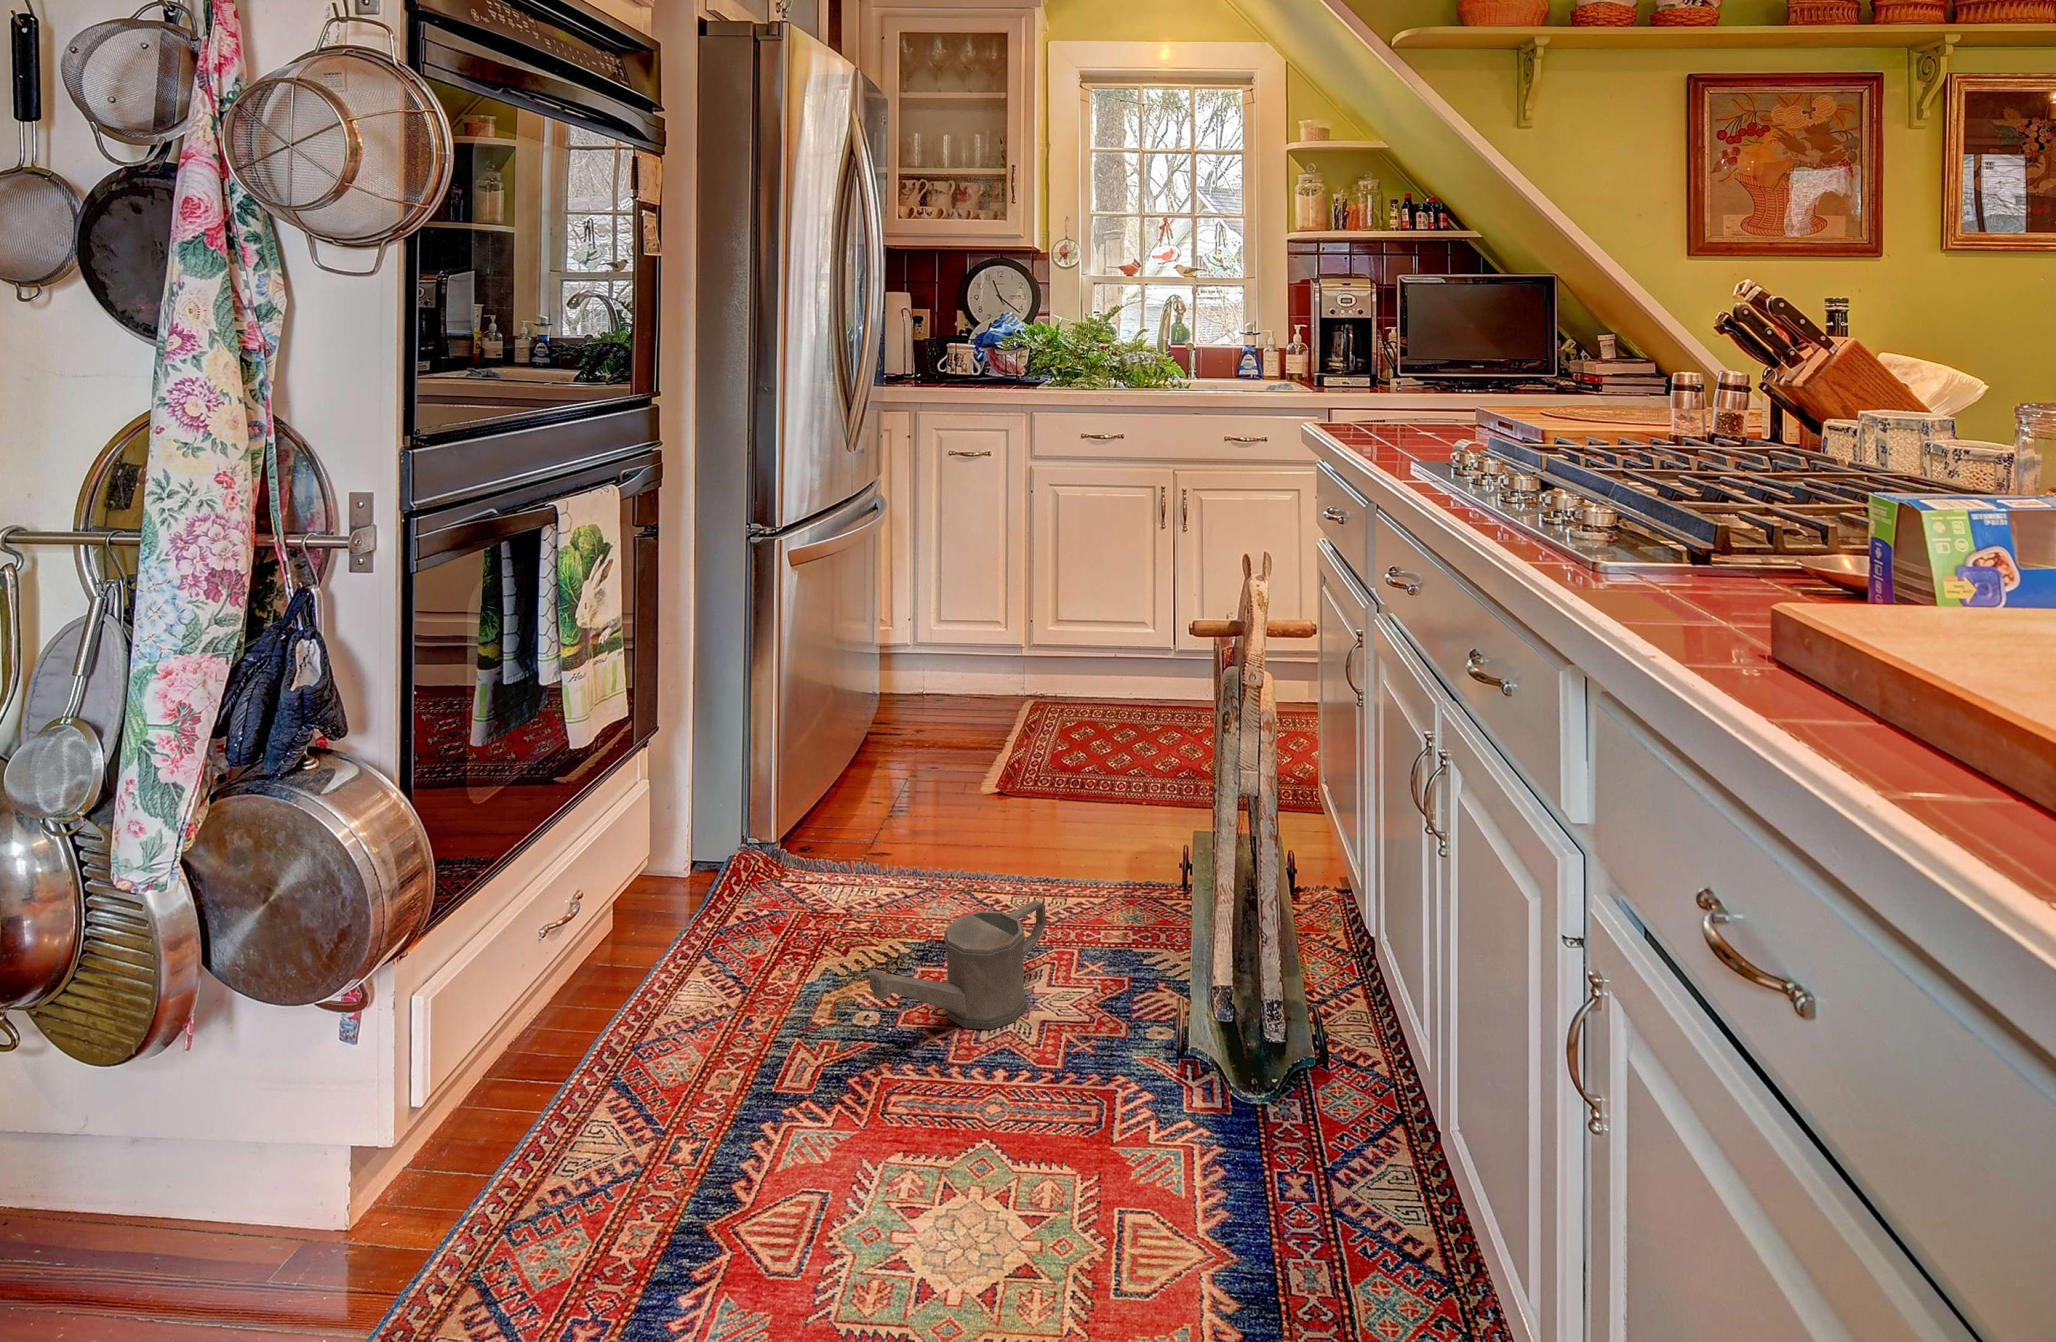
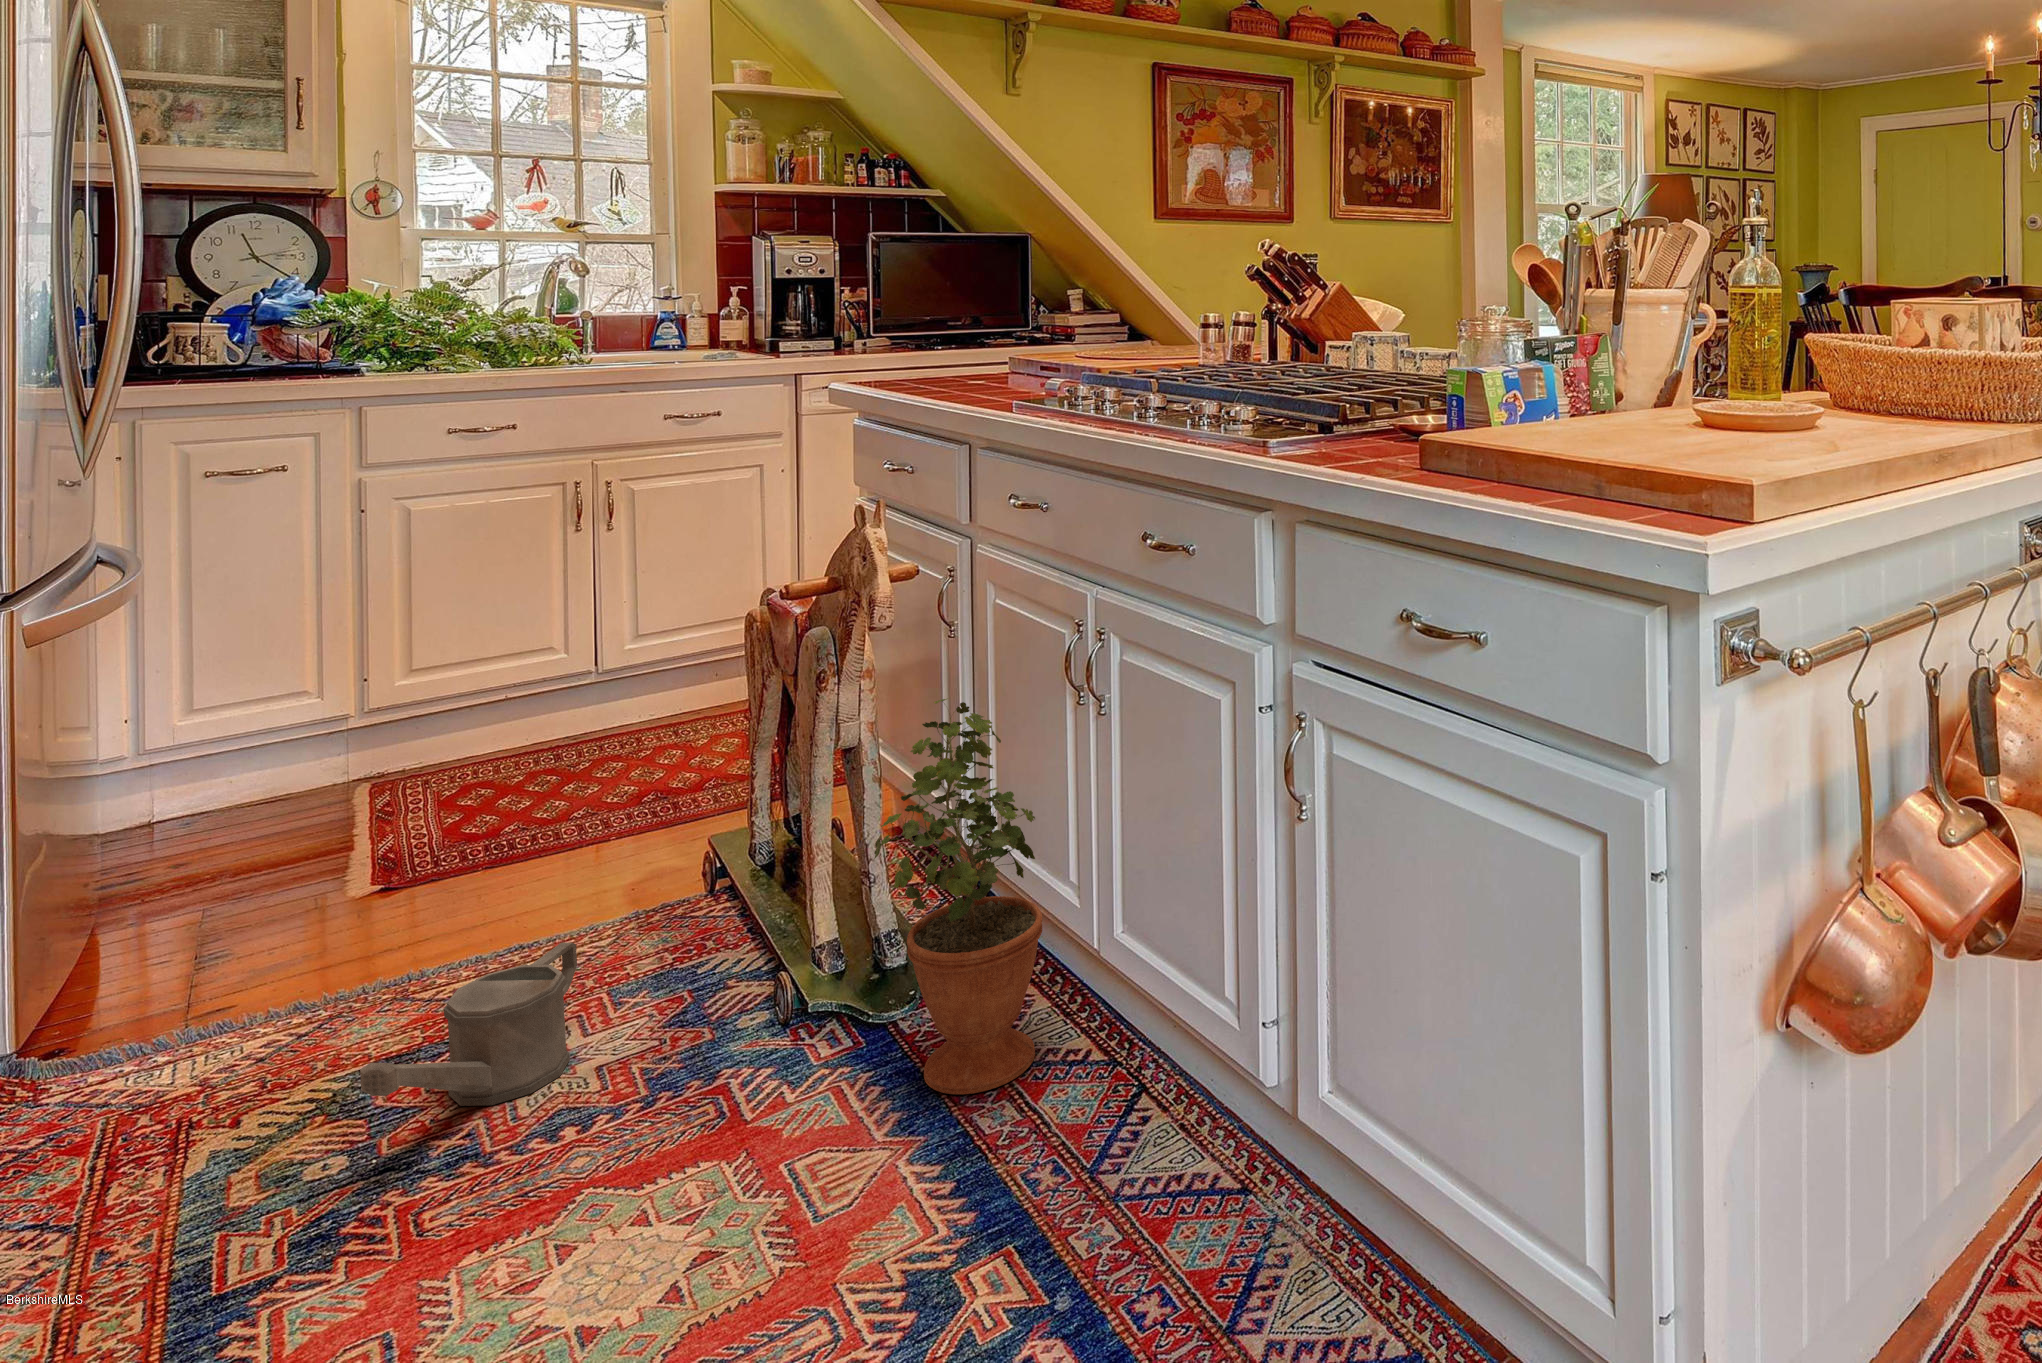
potted plant: none [1219,786,1392,1238] -> present [874,698,1042,1094]

